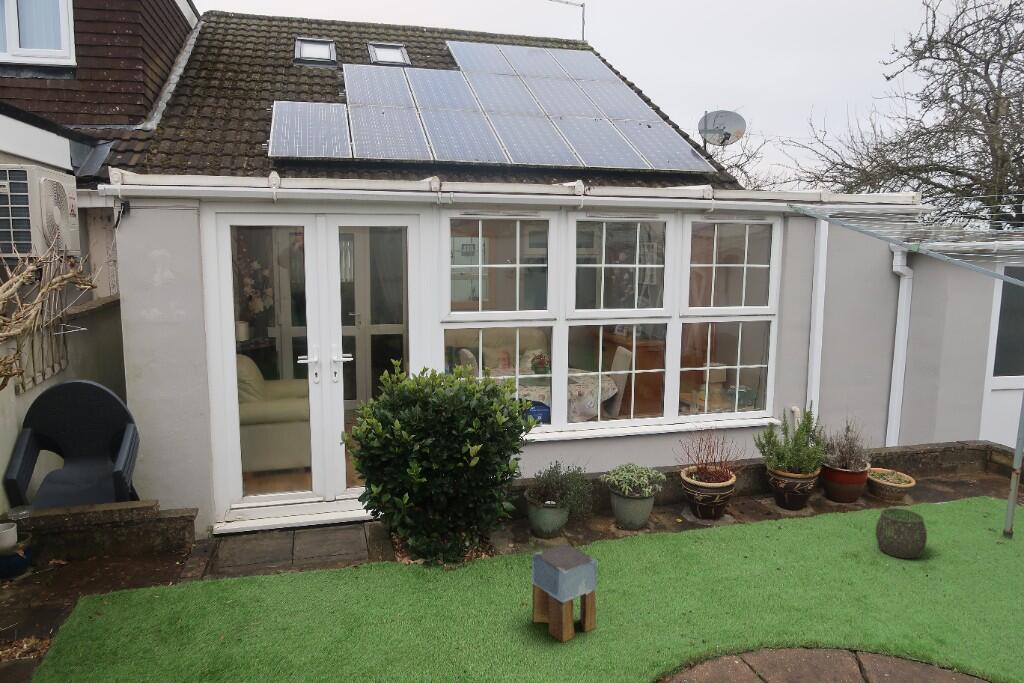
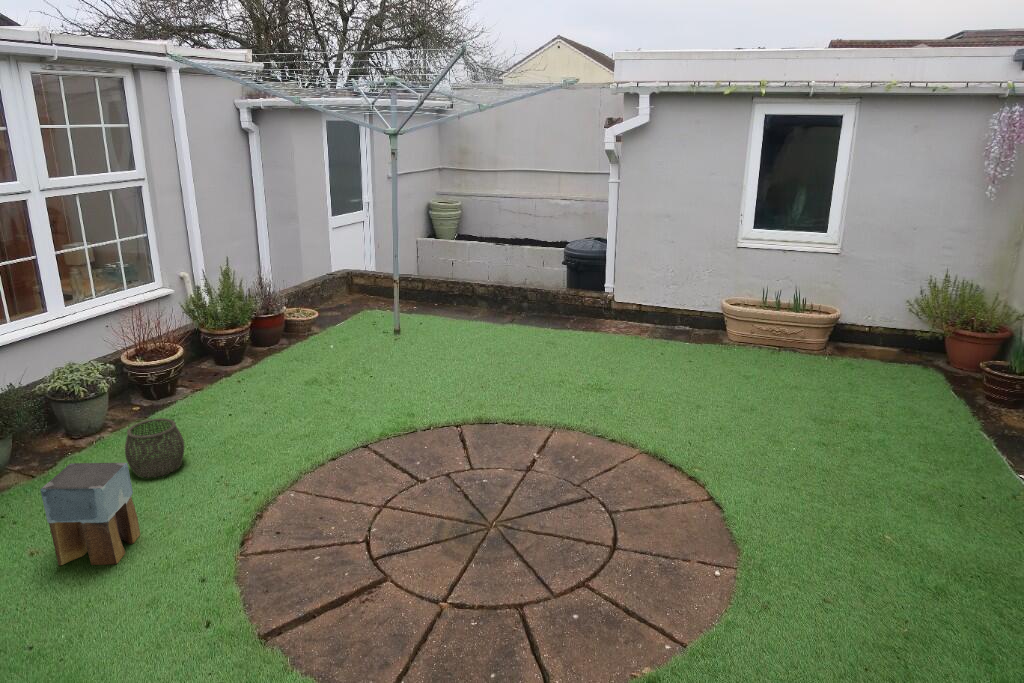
woven basket: present [875,508,927,559] -> present [125,418,185,478]

